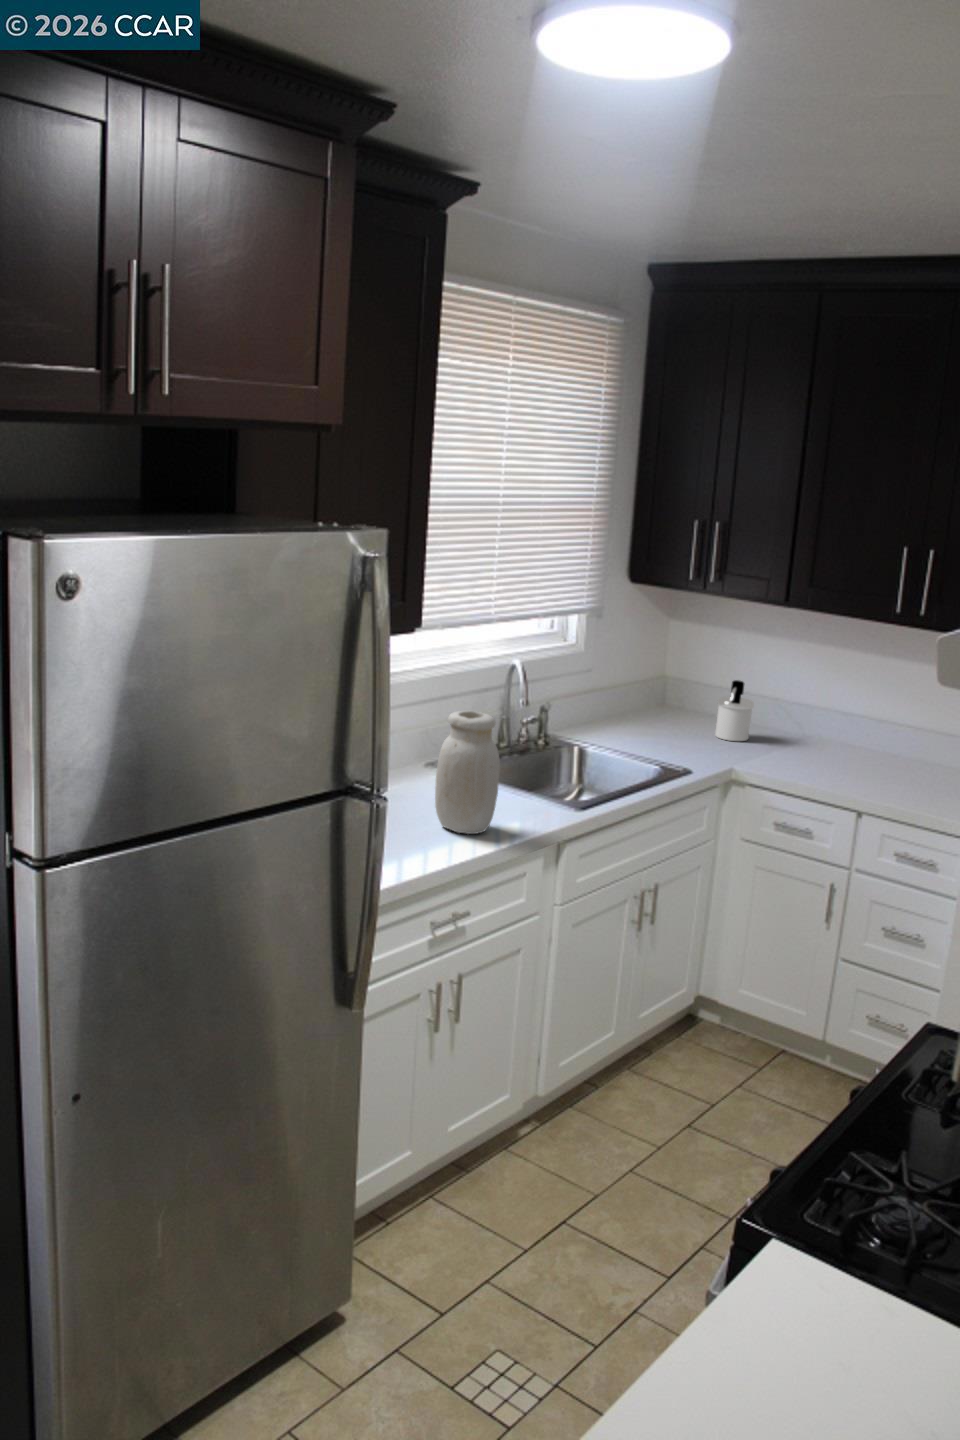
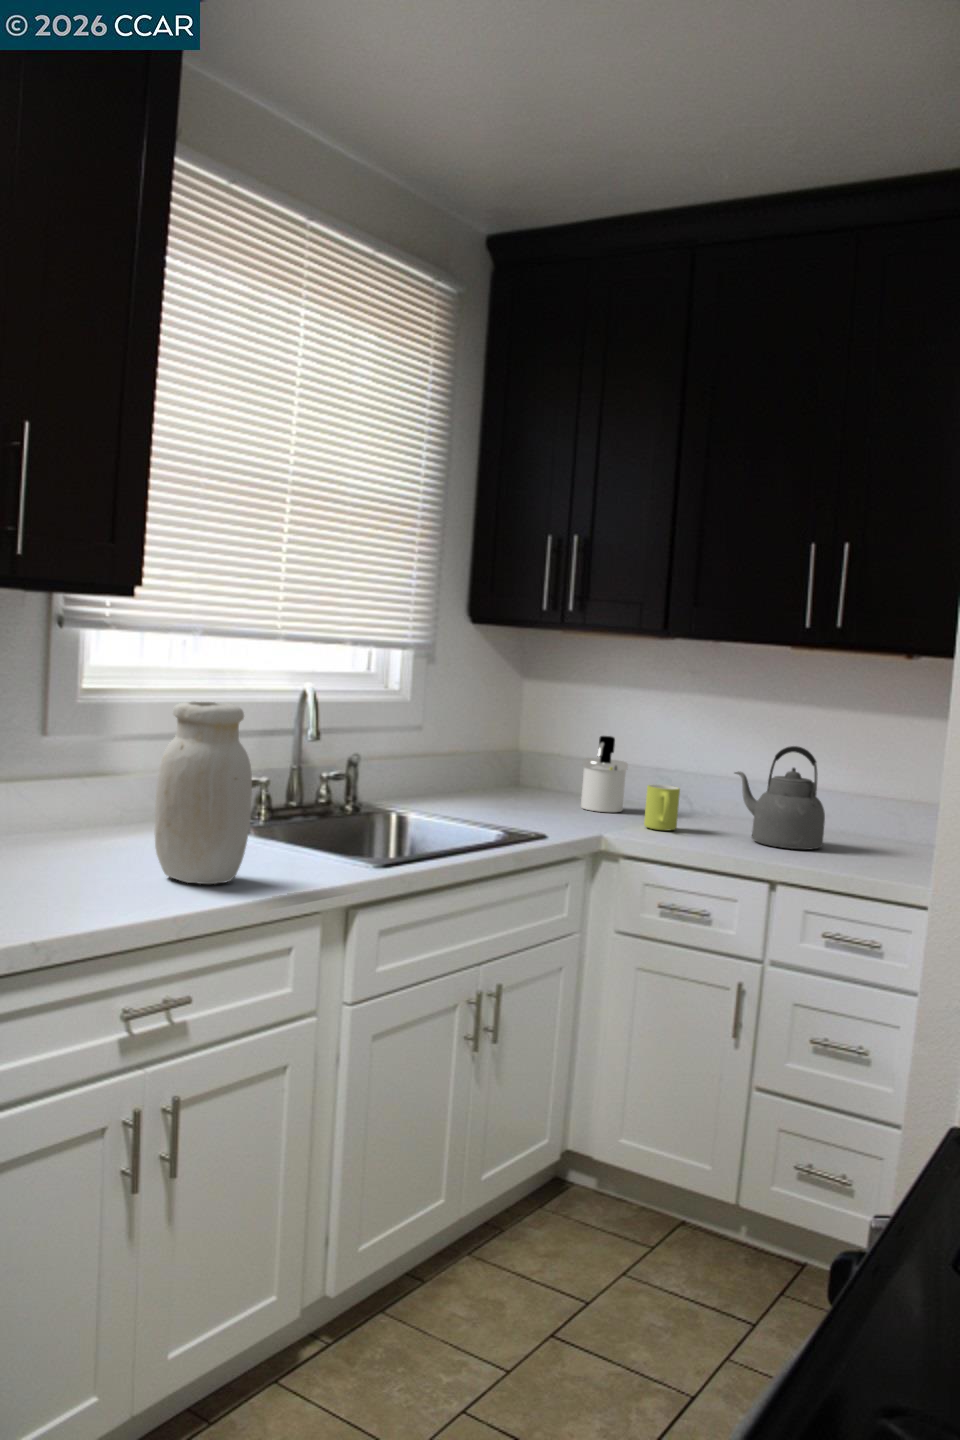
kettle: none [837,704,907,785] -> present [735,746,825,849]
mug: none [765,727,795,764] -> present [644,785,680,830]

